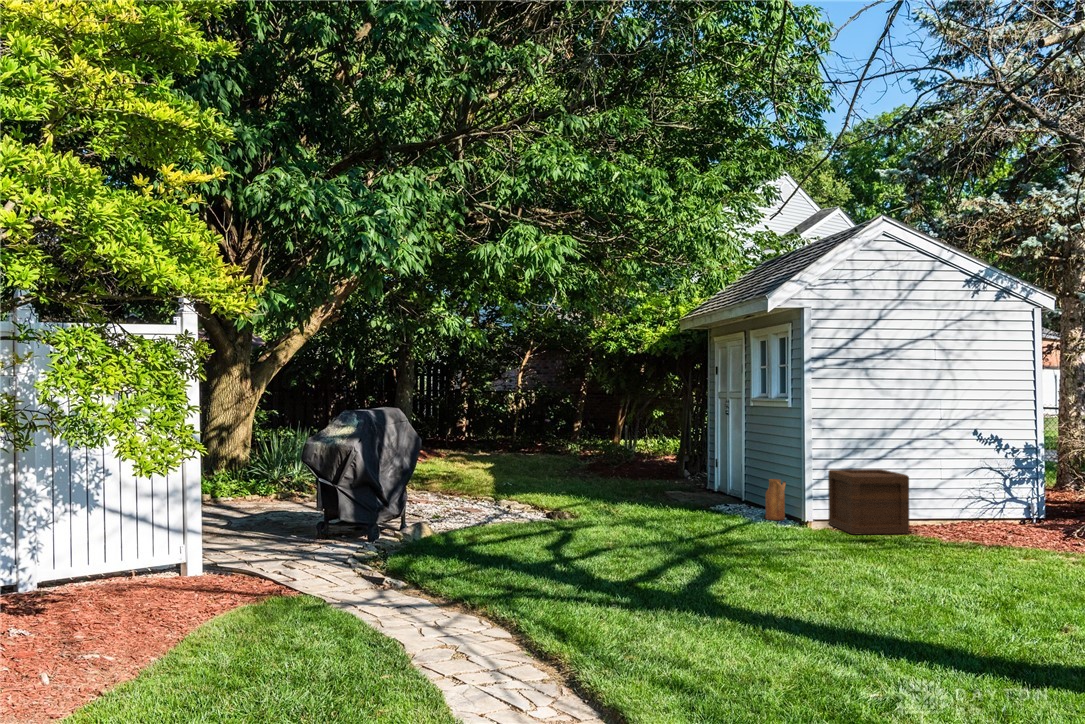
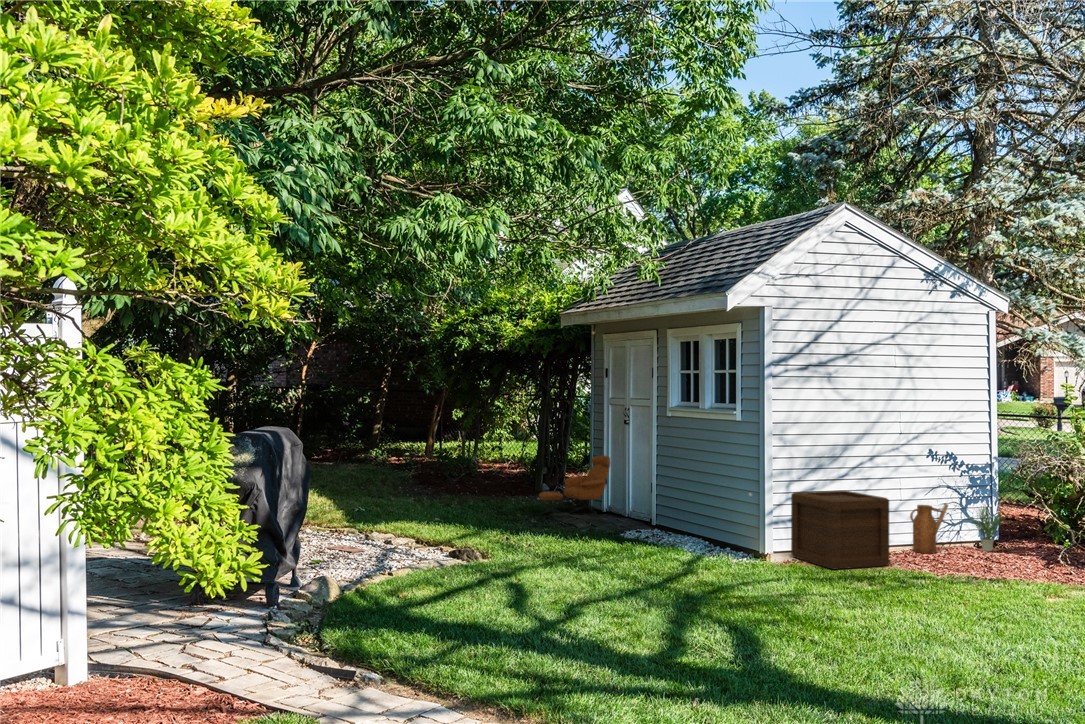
lounge chair: none [643,440,709,491] -> present [539,455,610,514]
watering can: present [765,479,786,520] -> present [910,504,948,554]
potted plant: none [1004,484,1044,528] -> present [969,506,1002,551]

